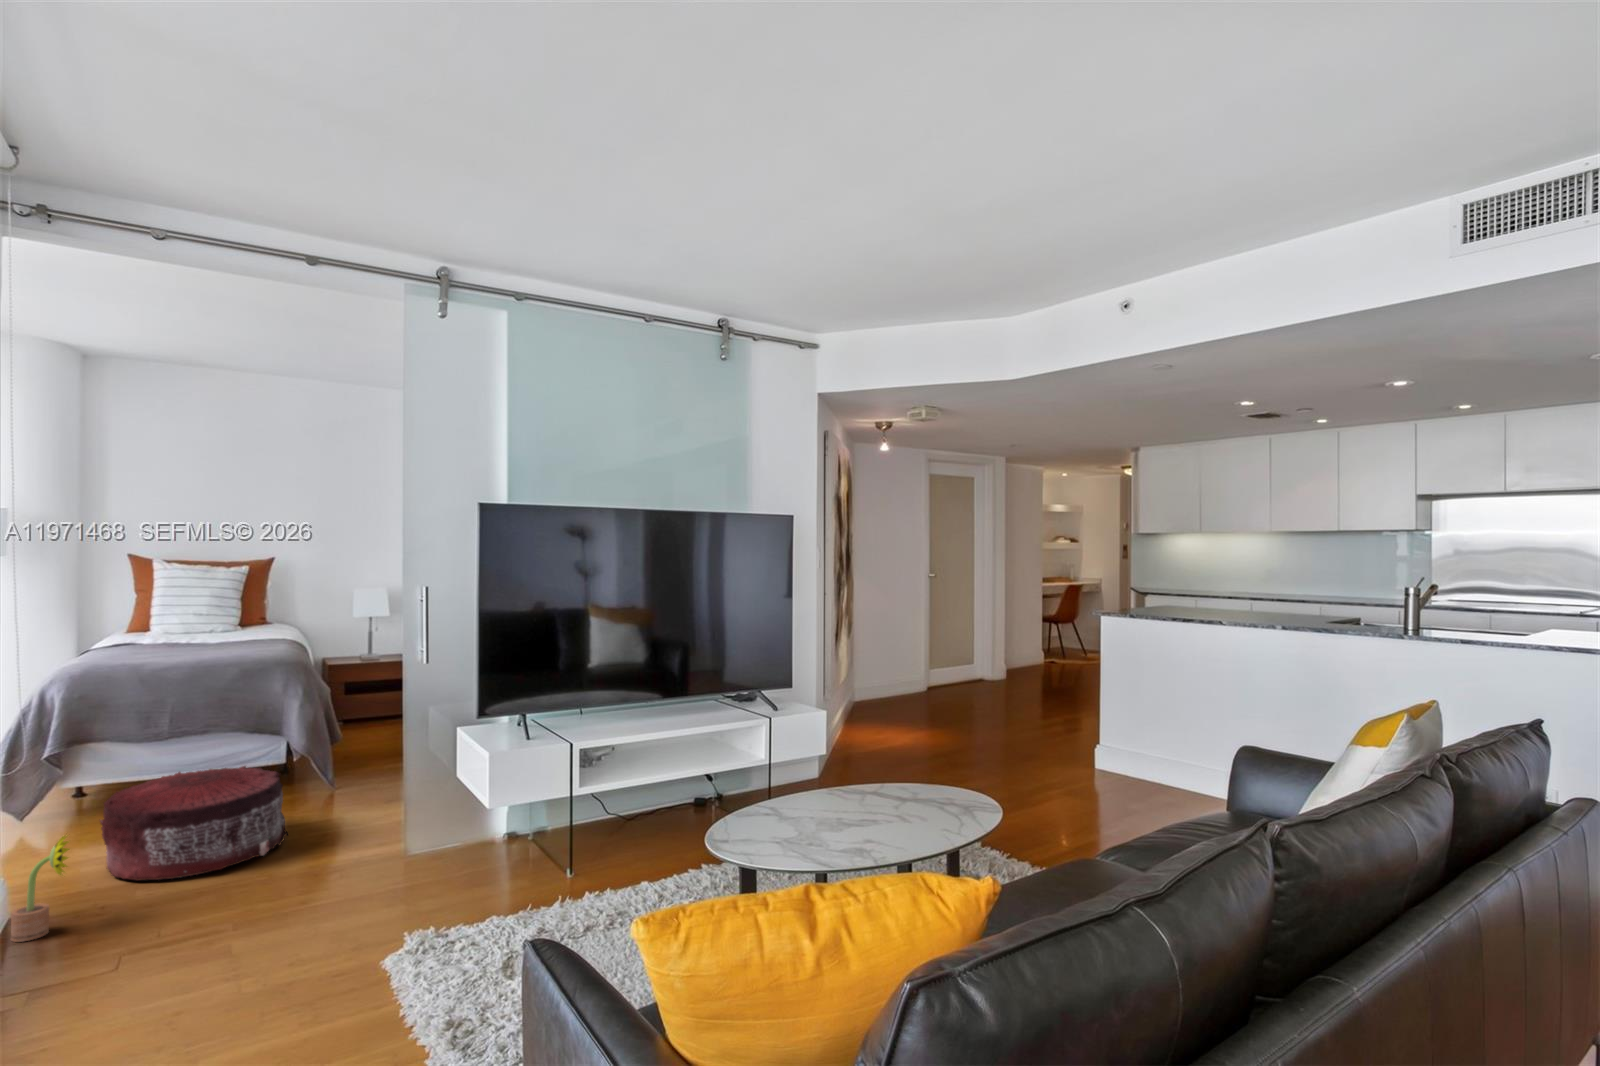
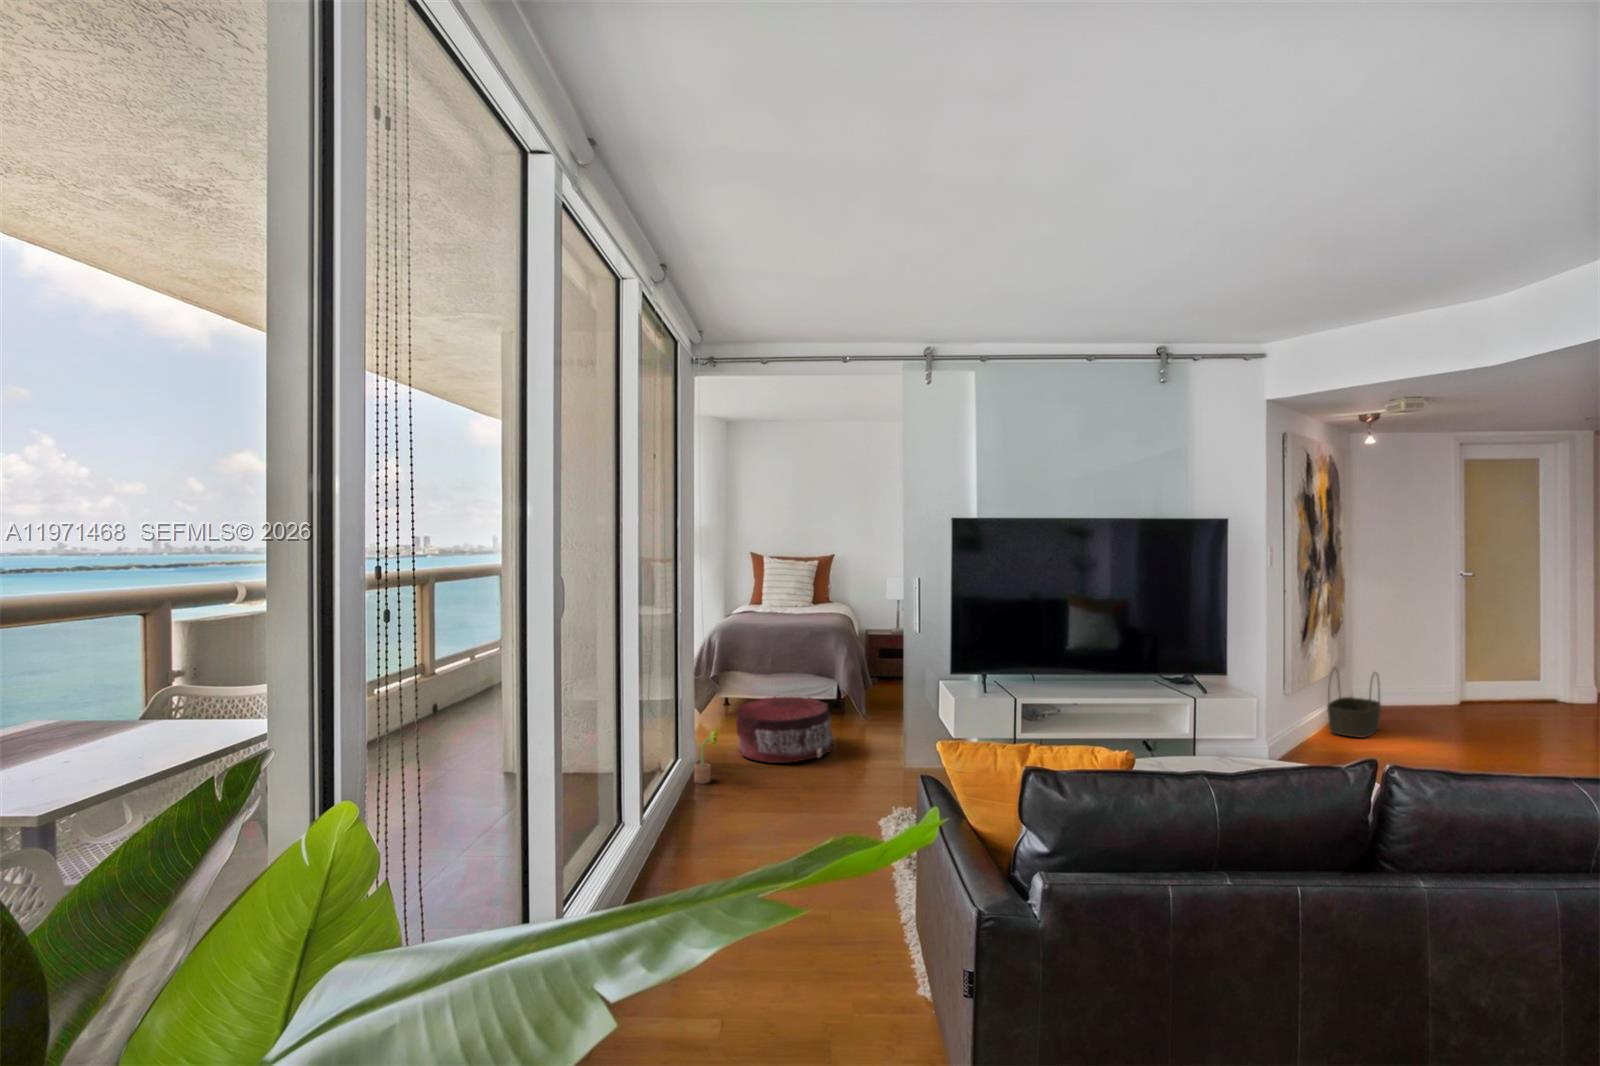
basket: none [854,665,892,732] -> present [1327,670,1381,738]

